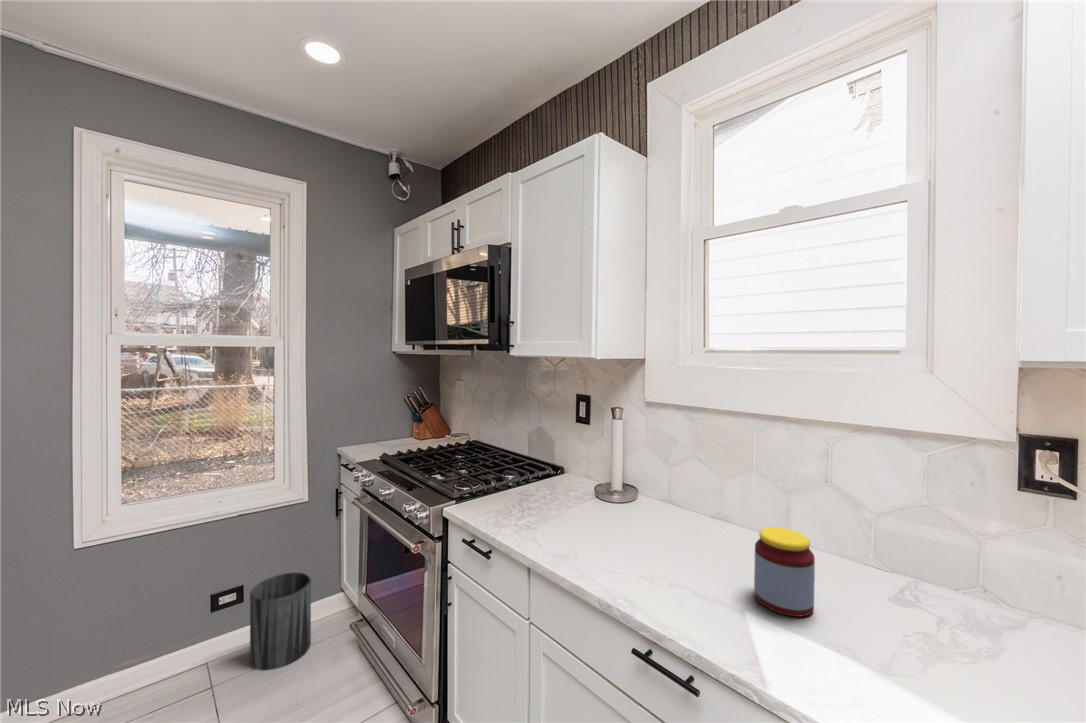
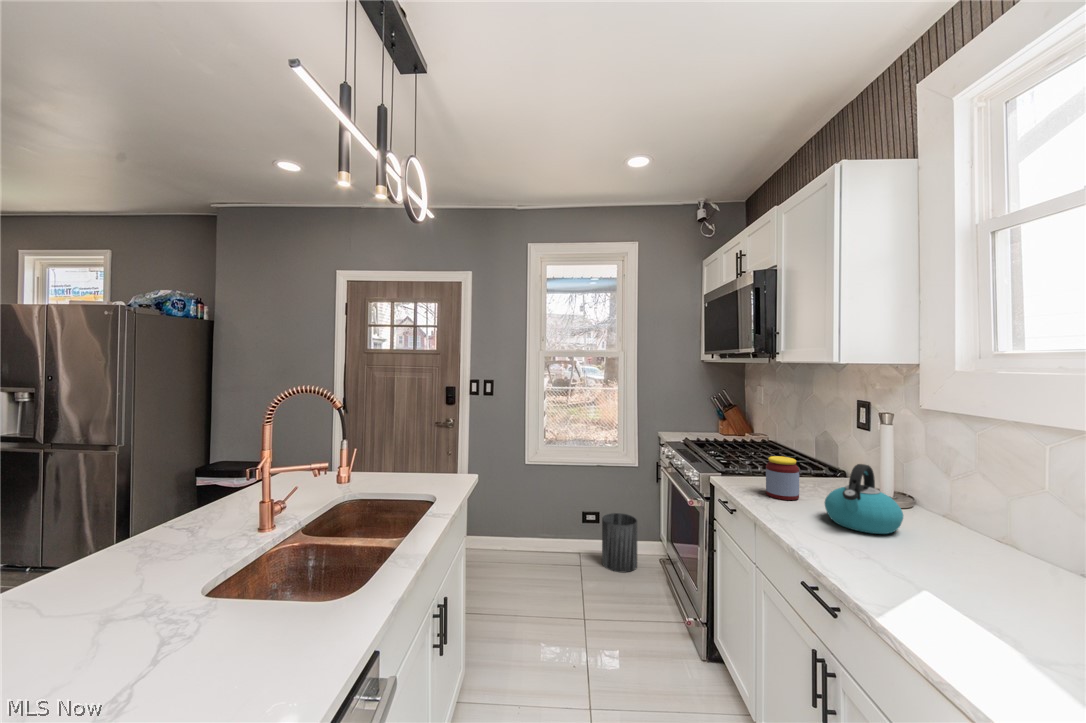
kettle: none [597,470,669,550] -> present [824,464,903,534]
jar: present [754,527,815,617] -> present [766,456,799,500]

